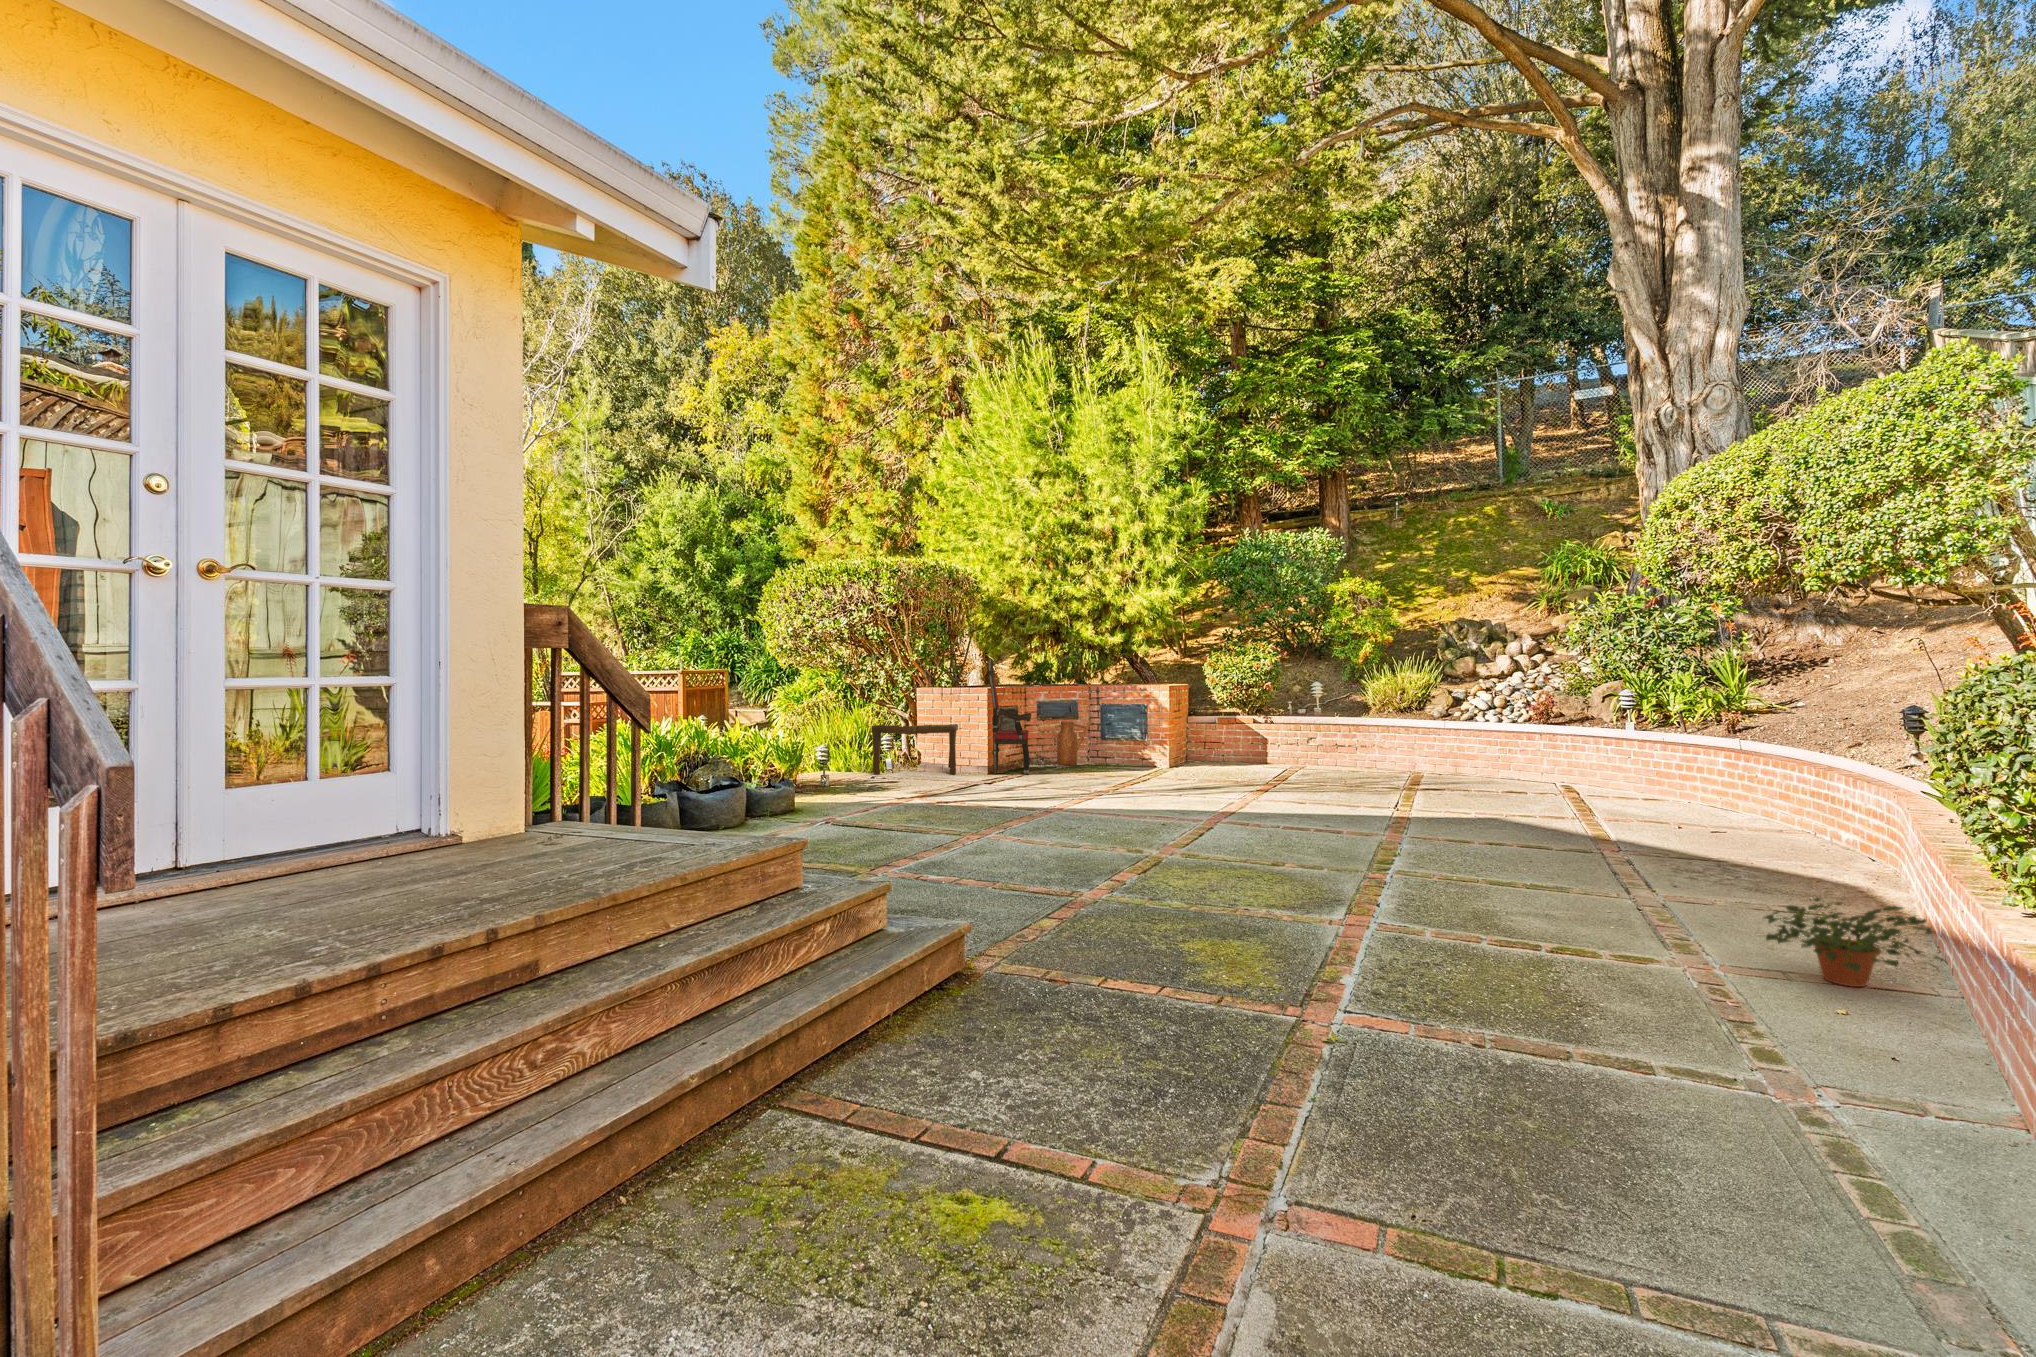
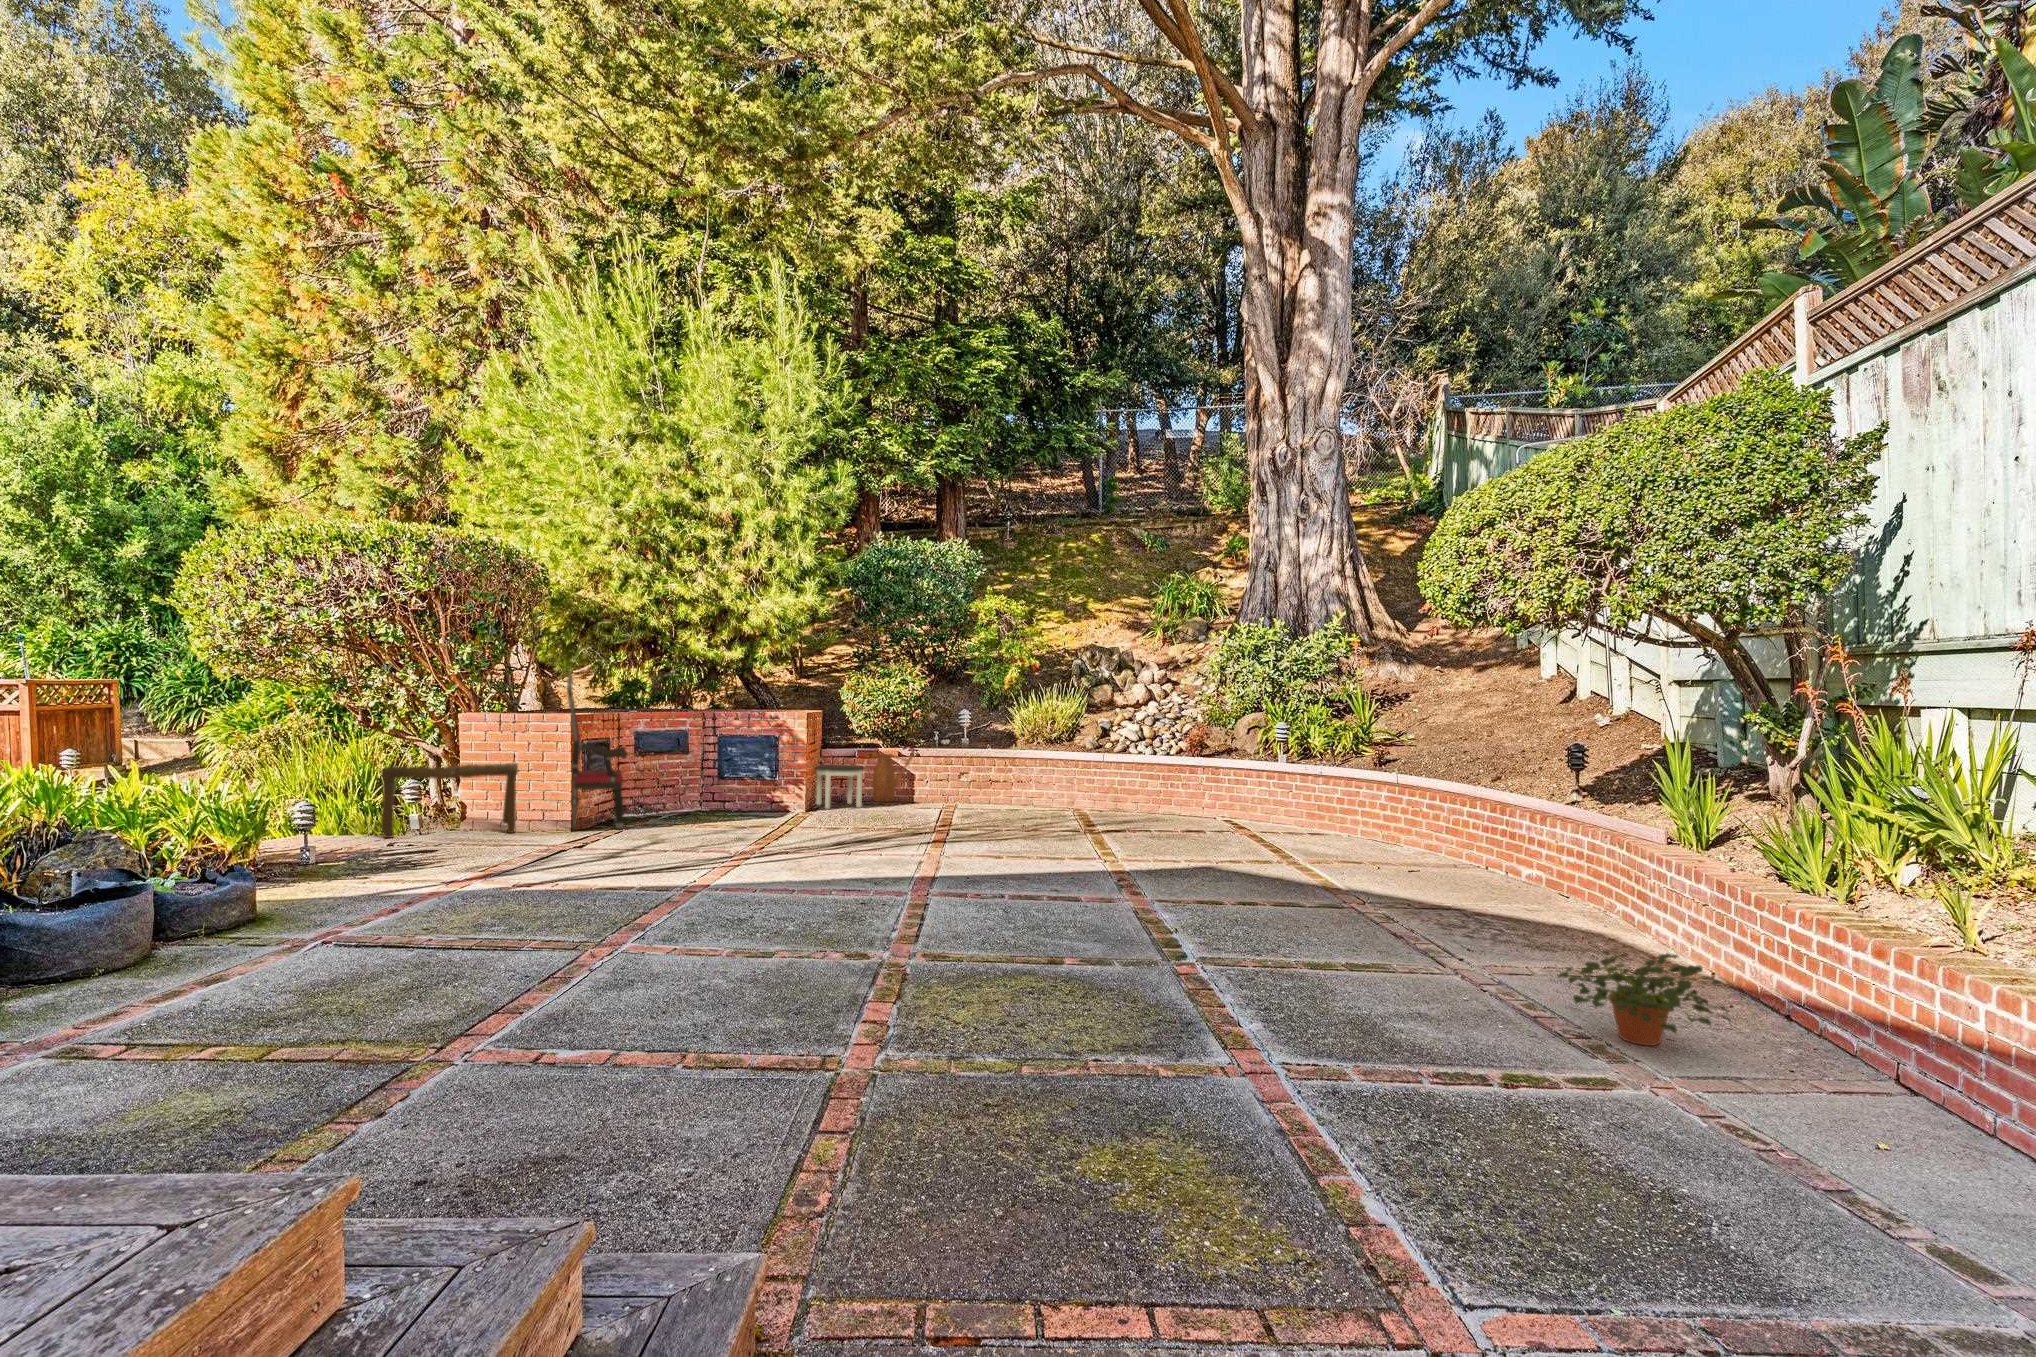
watering can: present [1052,721,1092,765] -> present [872,753,914,802]
round table: none [1181,730,1225,766] -> present [815,765,865,809]

